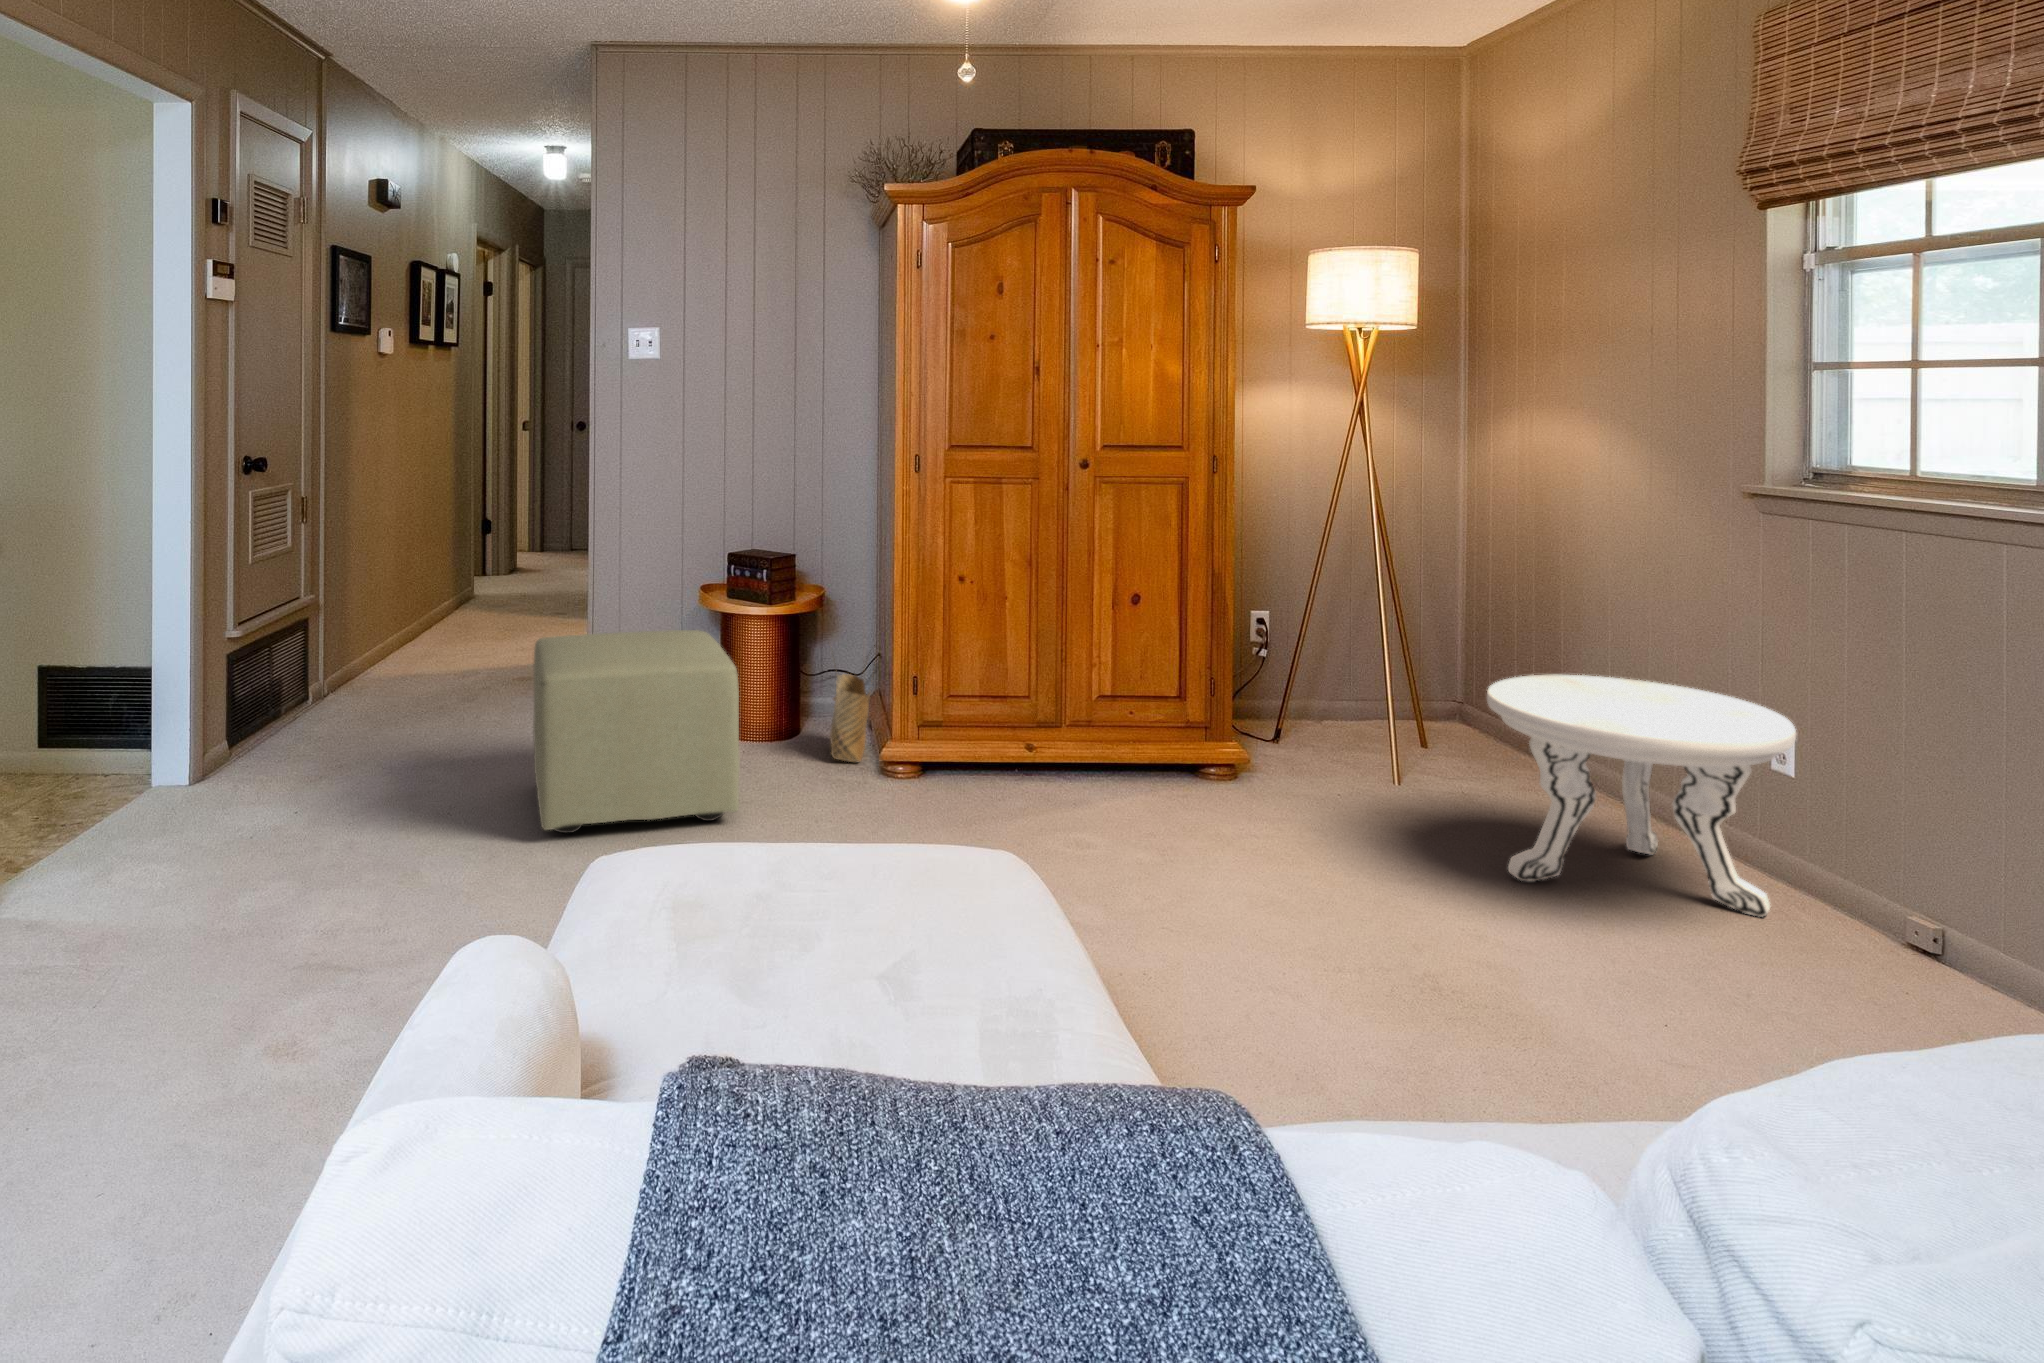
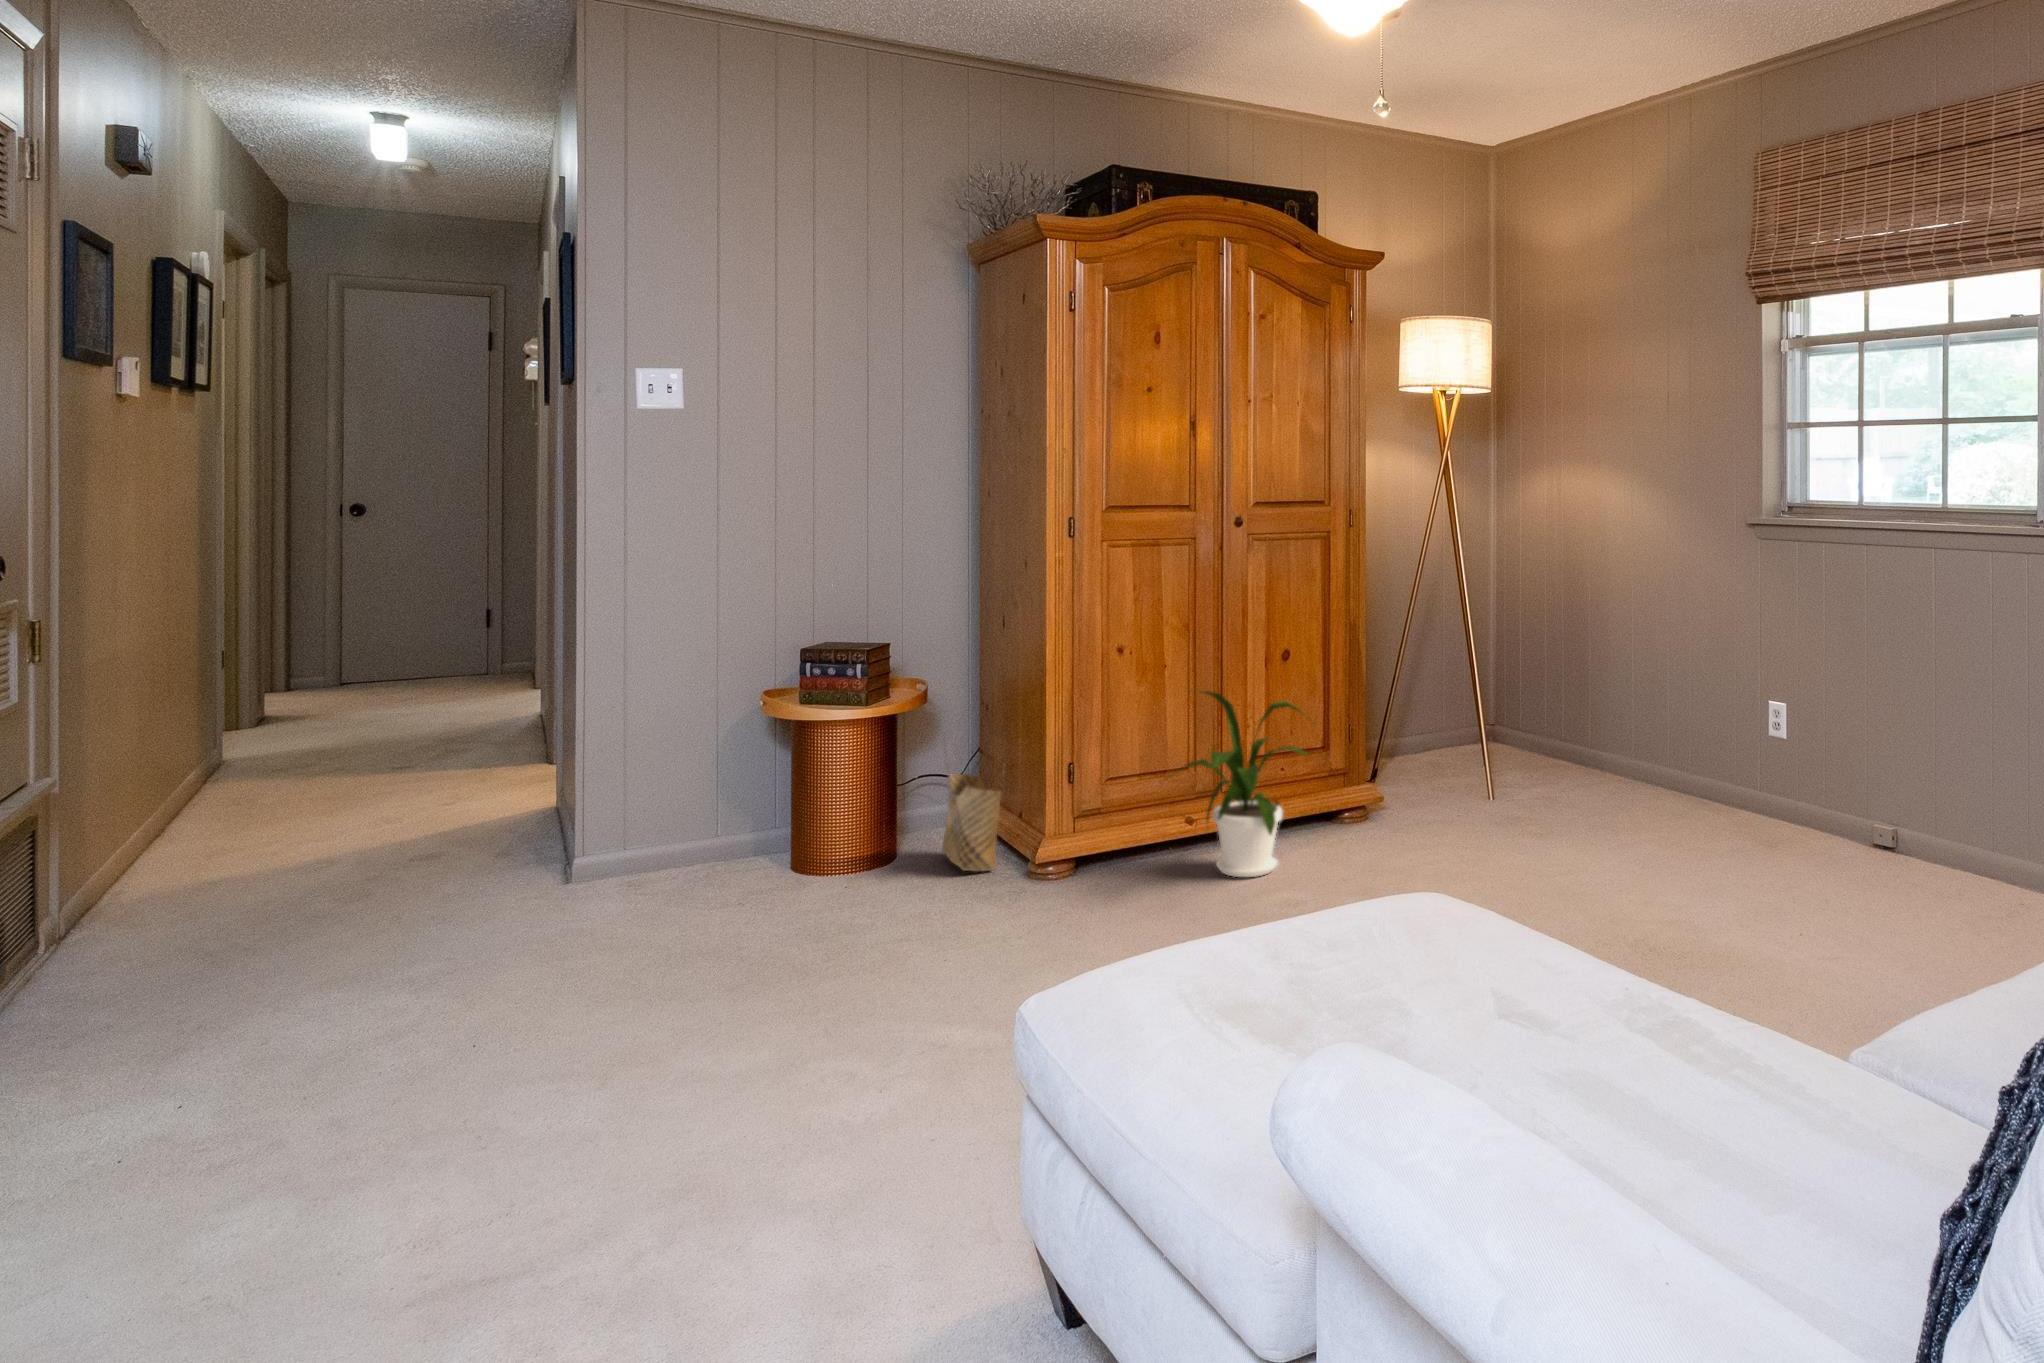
house plant: none [996,626,1139,814] -> present [1179,691,1309,877]
ottoman: present [533,630,740,834] -> none [587,737,919,1009]
side table: present [1487,675,1796,917] -> none [1604,681,1819,857]

